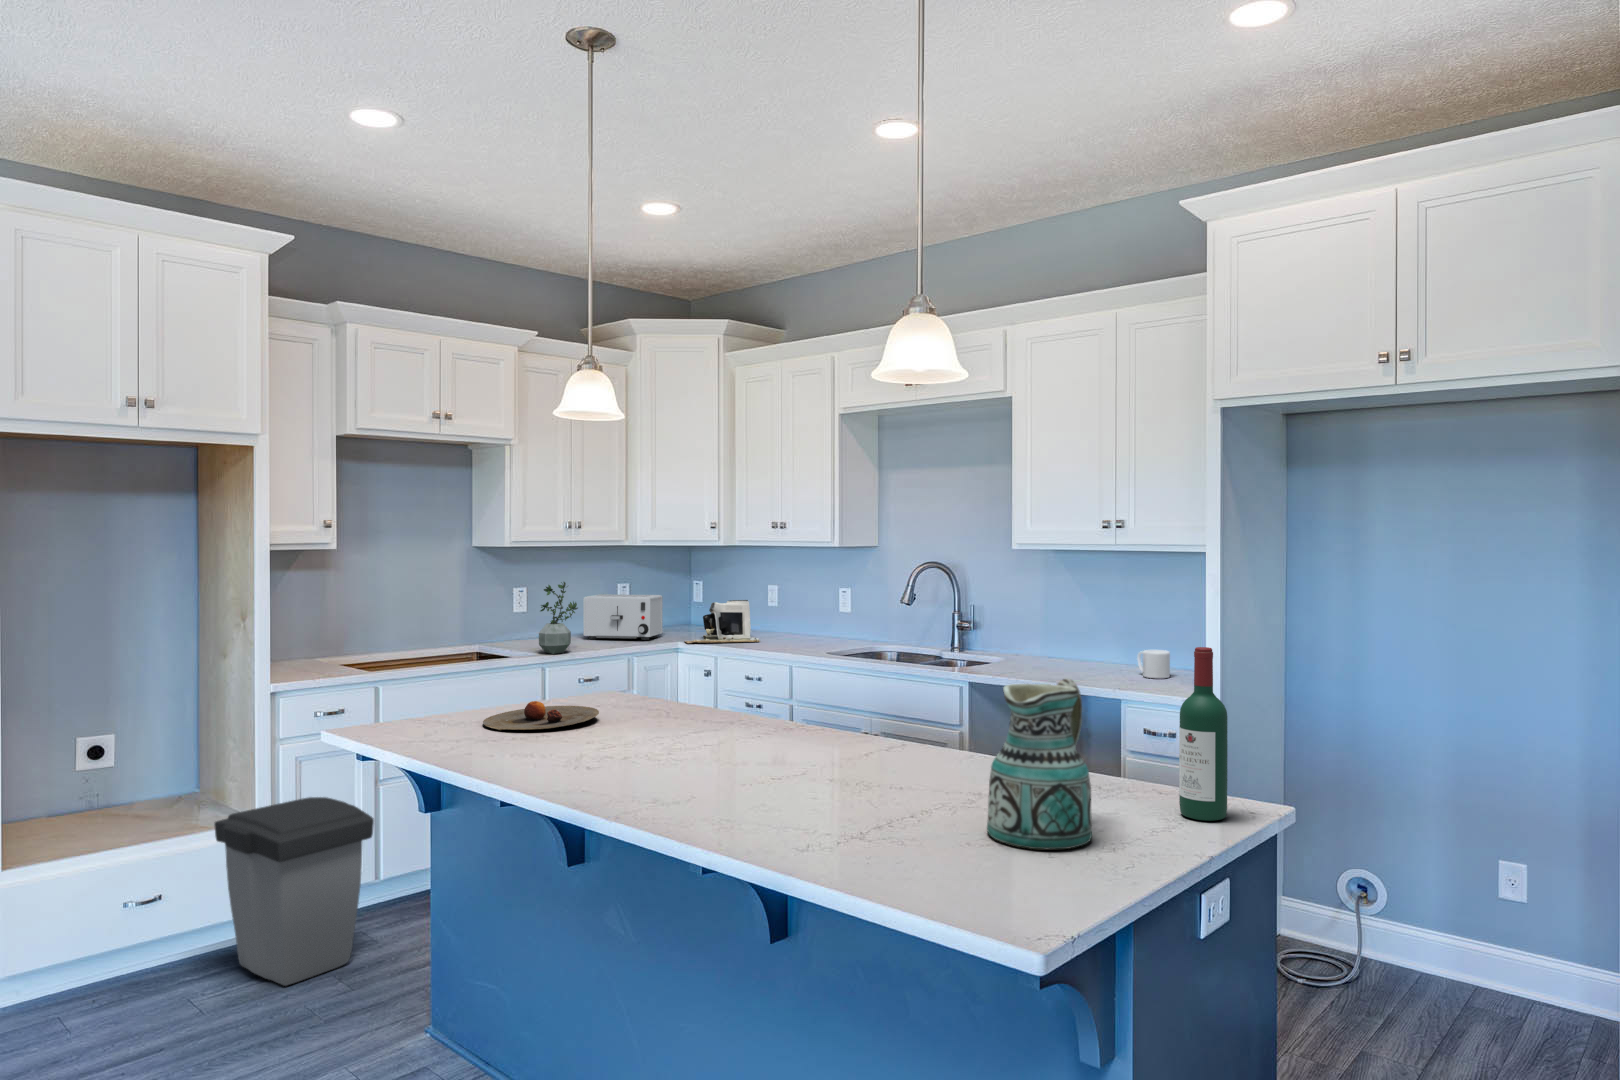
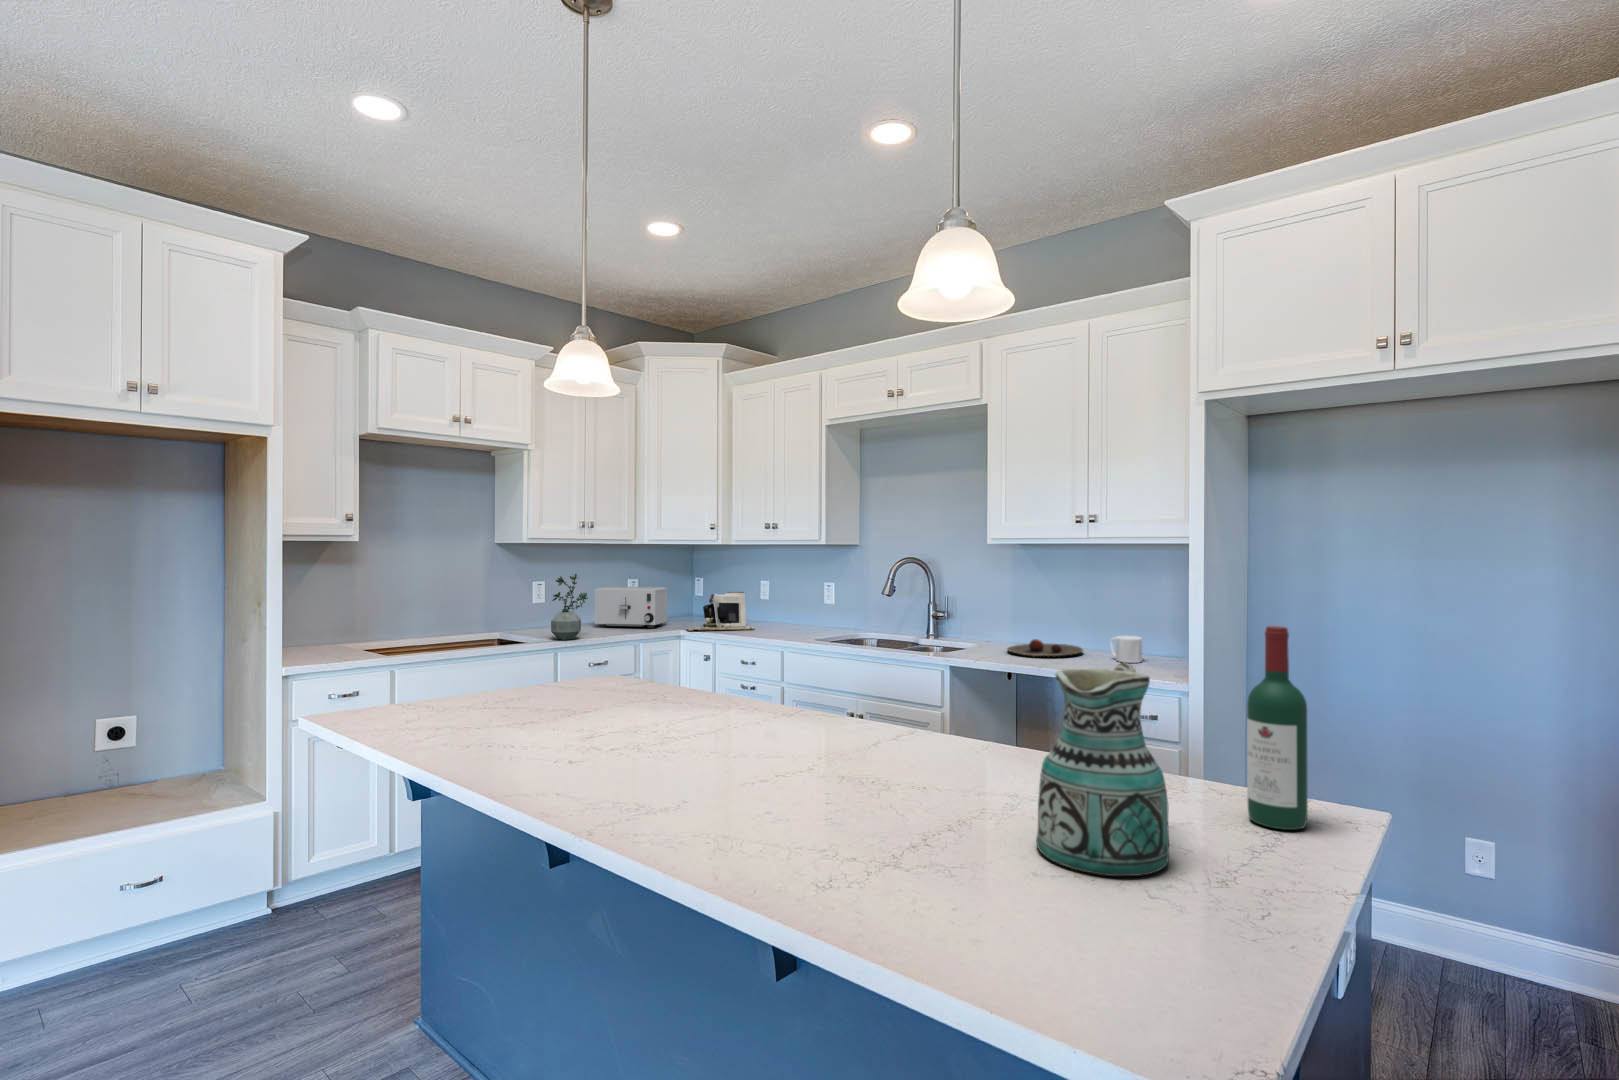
plate: present [483,701,599,730] -> present [1007,639,1083,656]
trash can: present [214,797,374,986] -> none [217,778,377,970]

